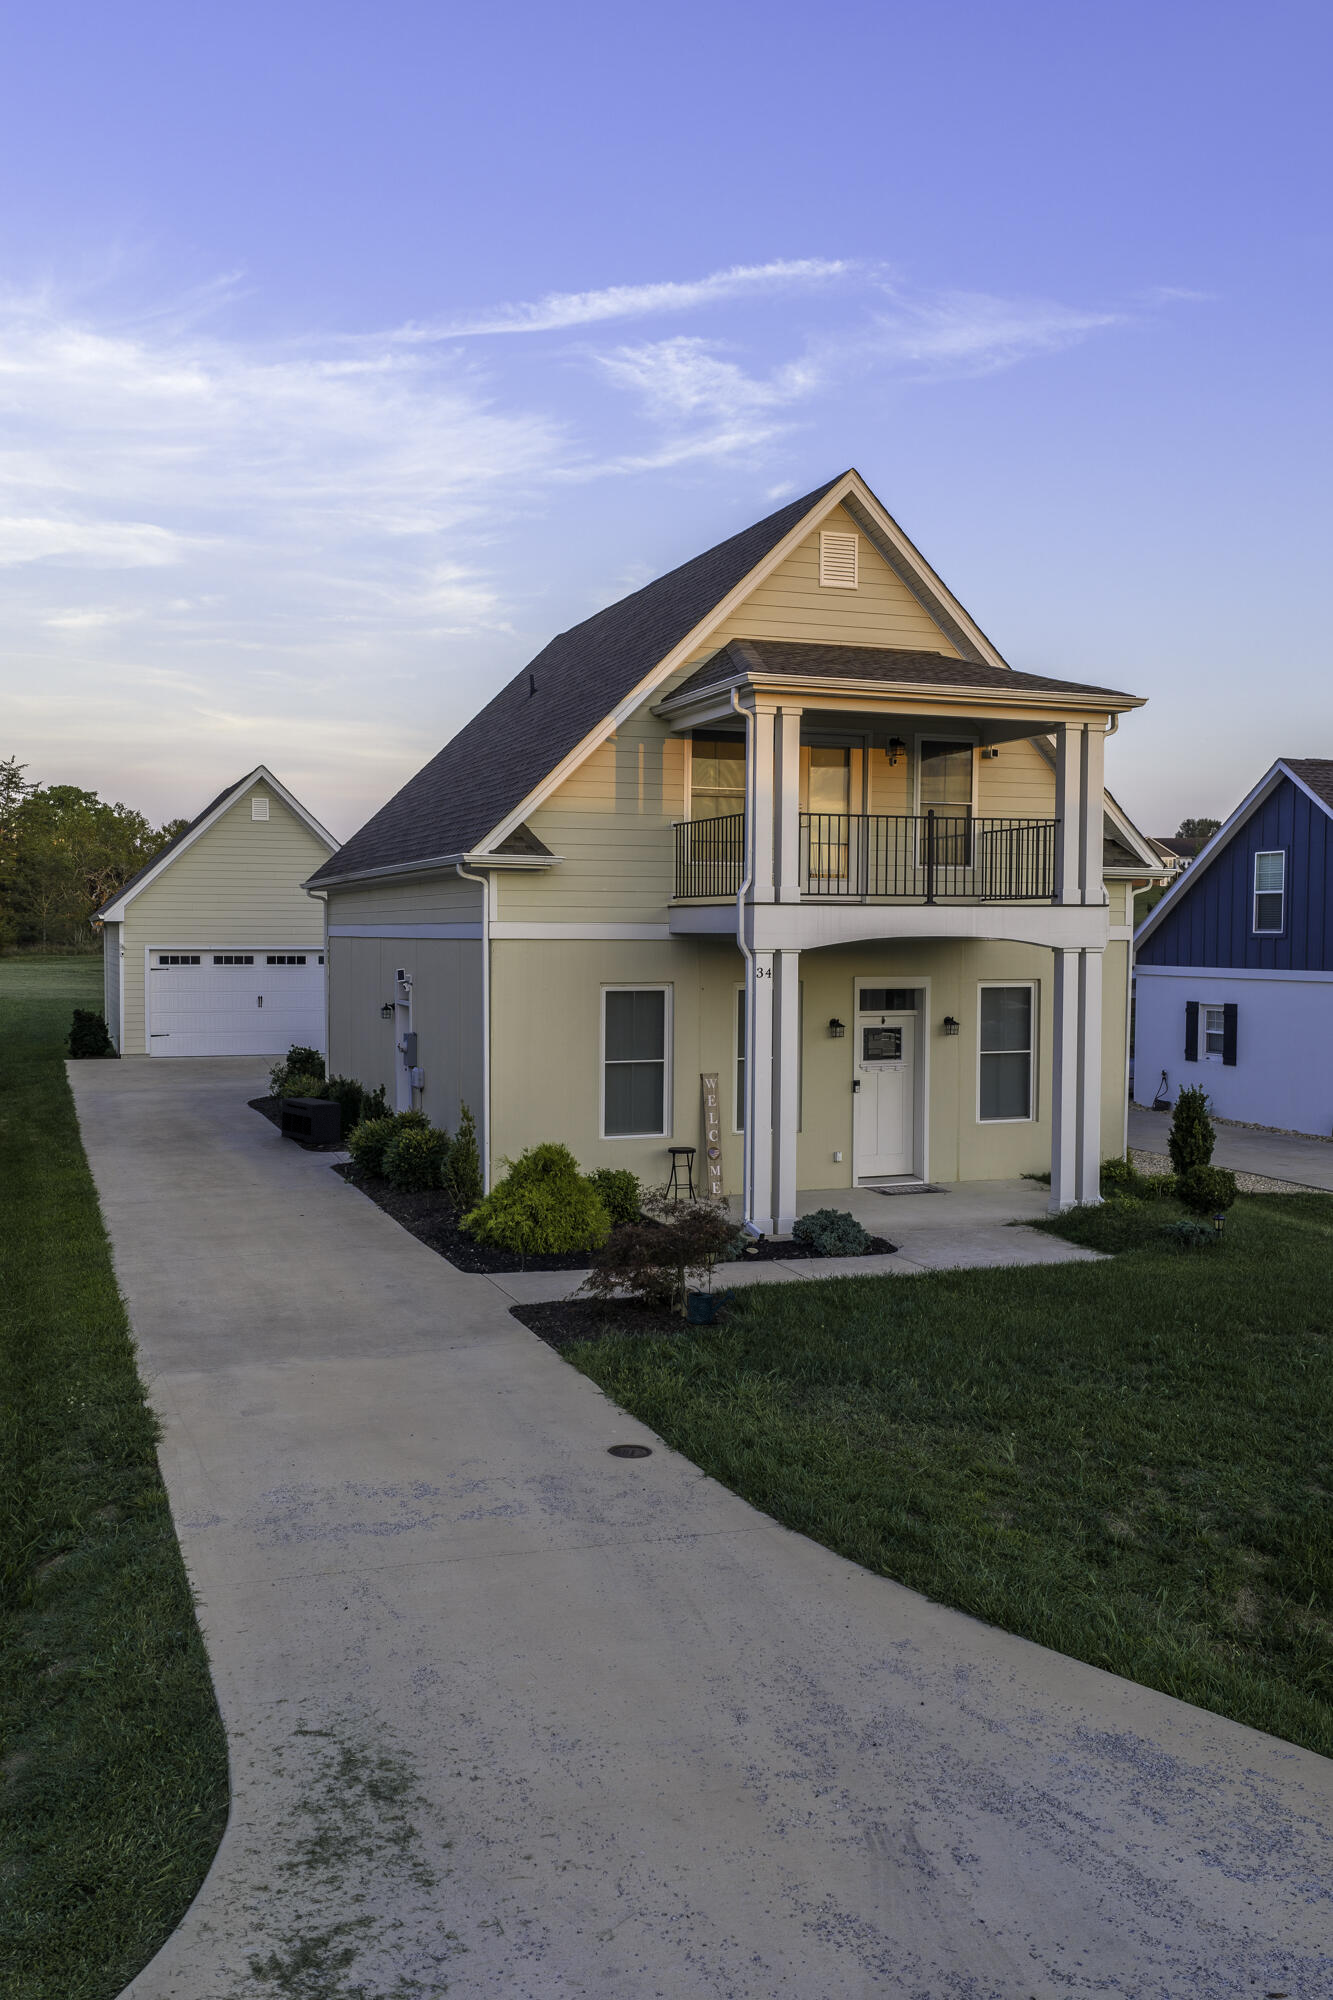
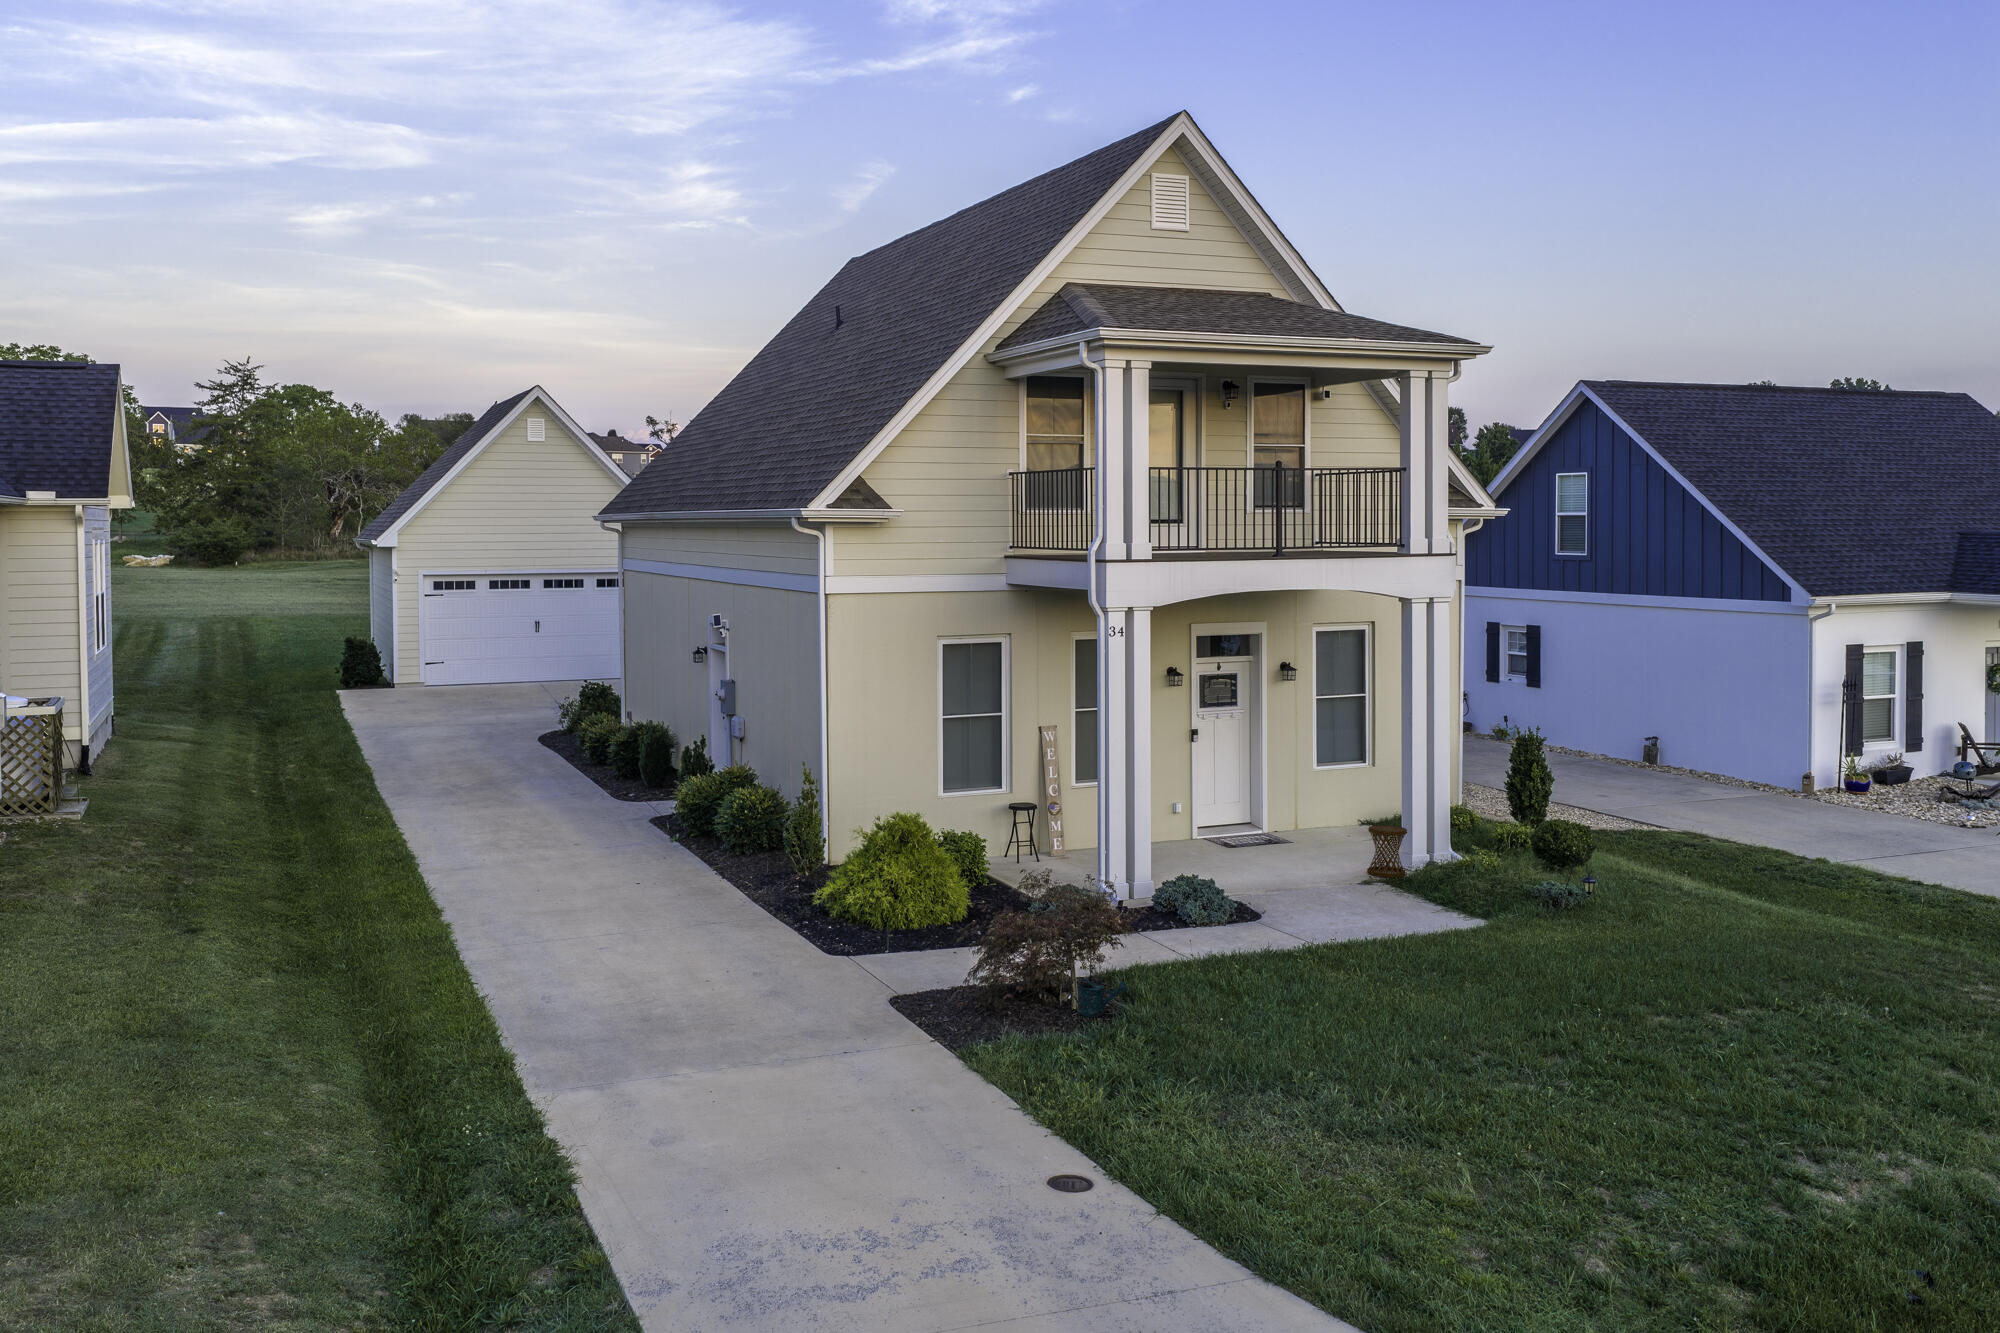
bench: present [281,1098,341,1143] -> none [591,745,654,794]
side table: none [1019,1173,1059,1224] -> present [1367,825,1407,877]

